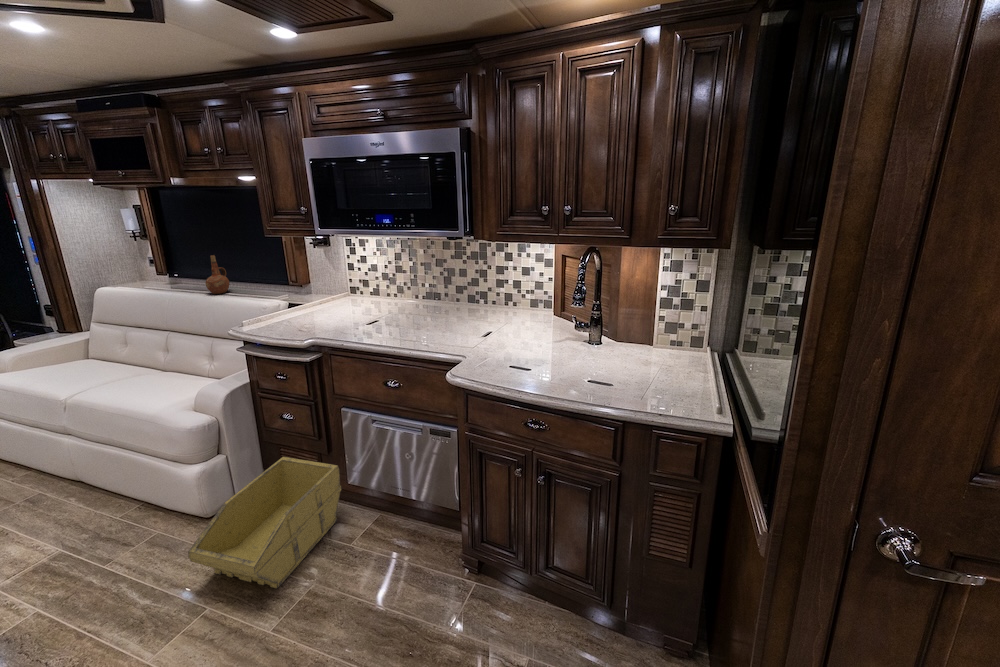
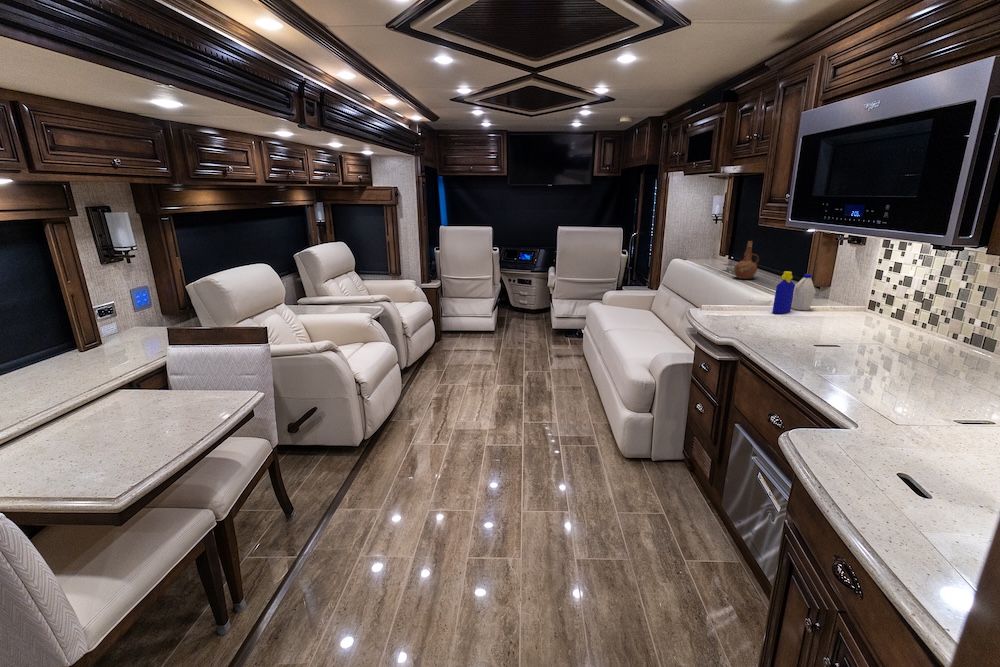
bottle: none [292,276,316,315] -> present [772,271,816,313]
storage bin: present [188,457,341,588] -> none [575,443,723,537]

